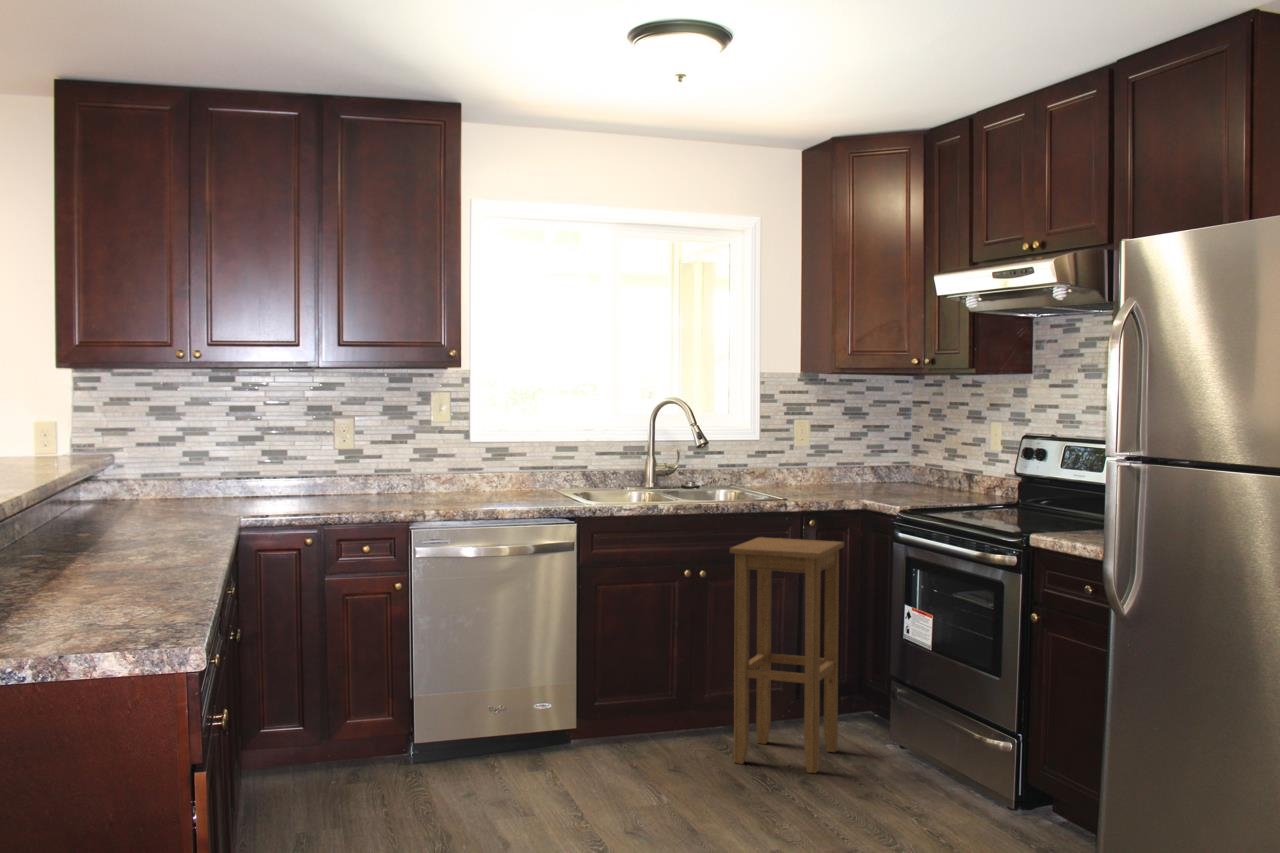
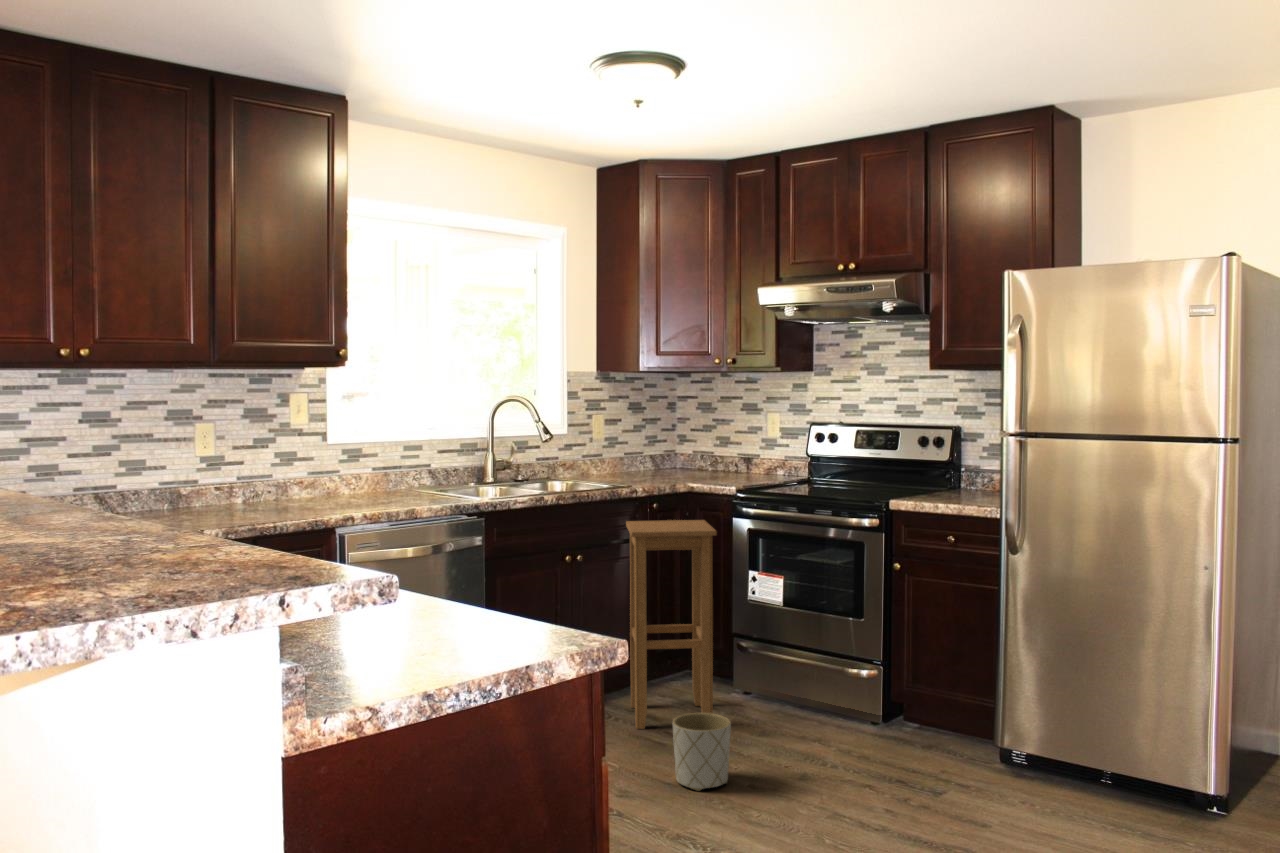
planter: none [696,747,760,829] -> present [673,713,731,791]

